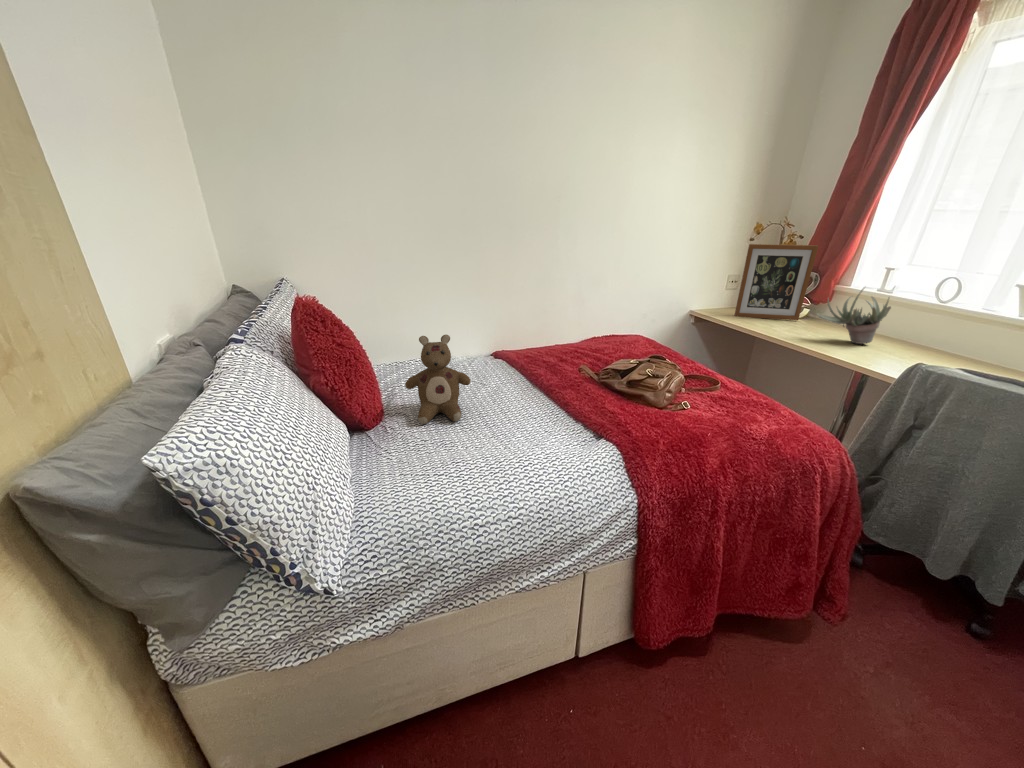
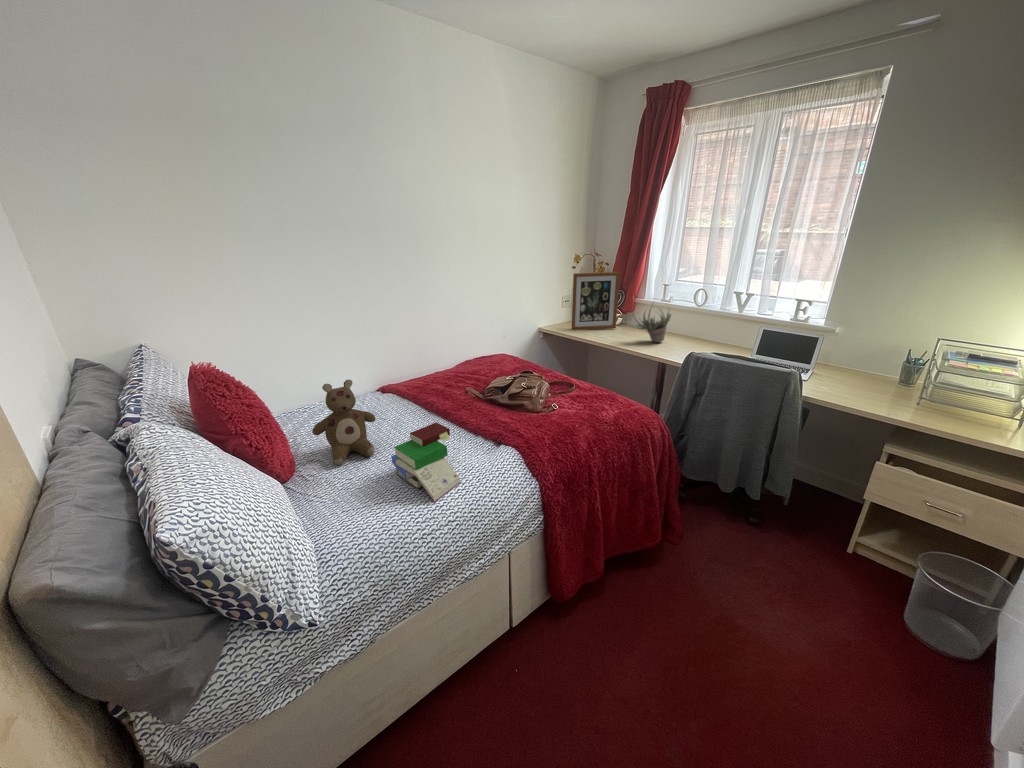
book: none [470,396,538,490] -> present [391,422,461,502]

